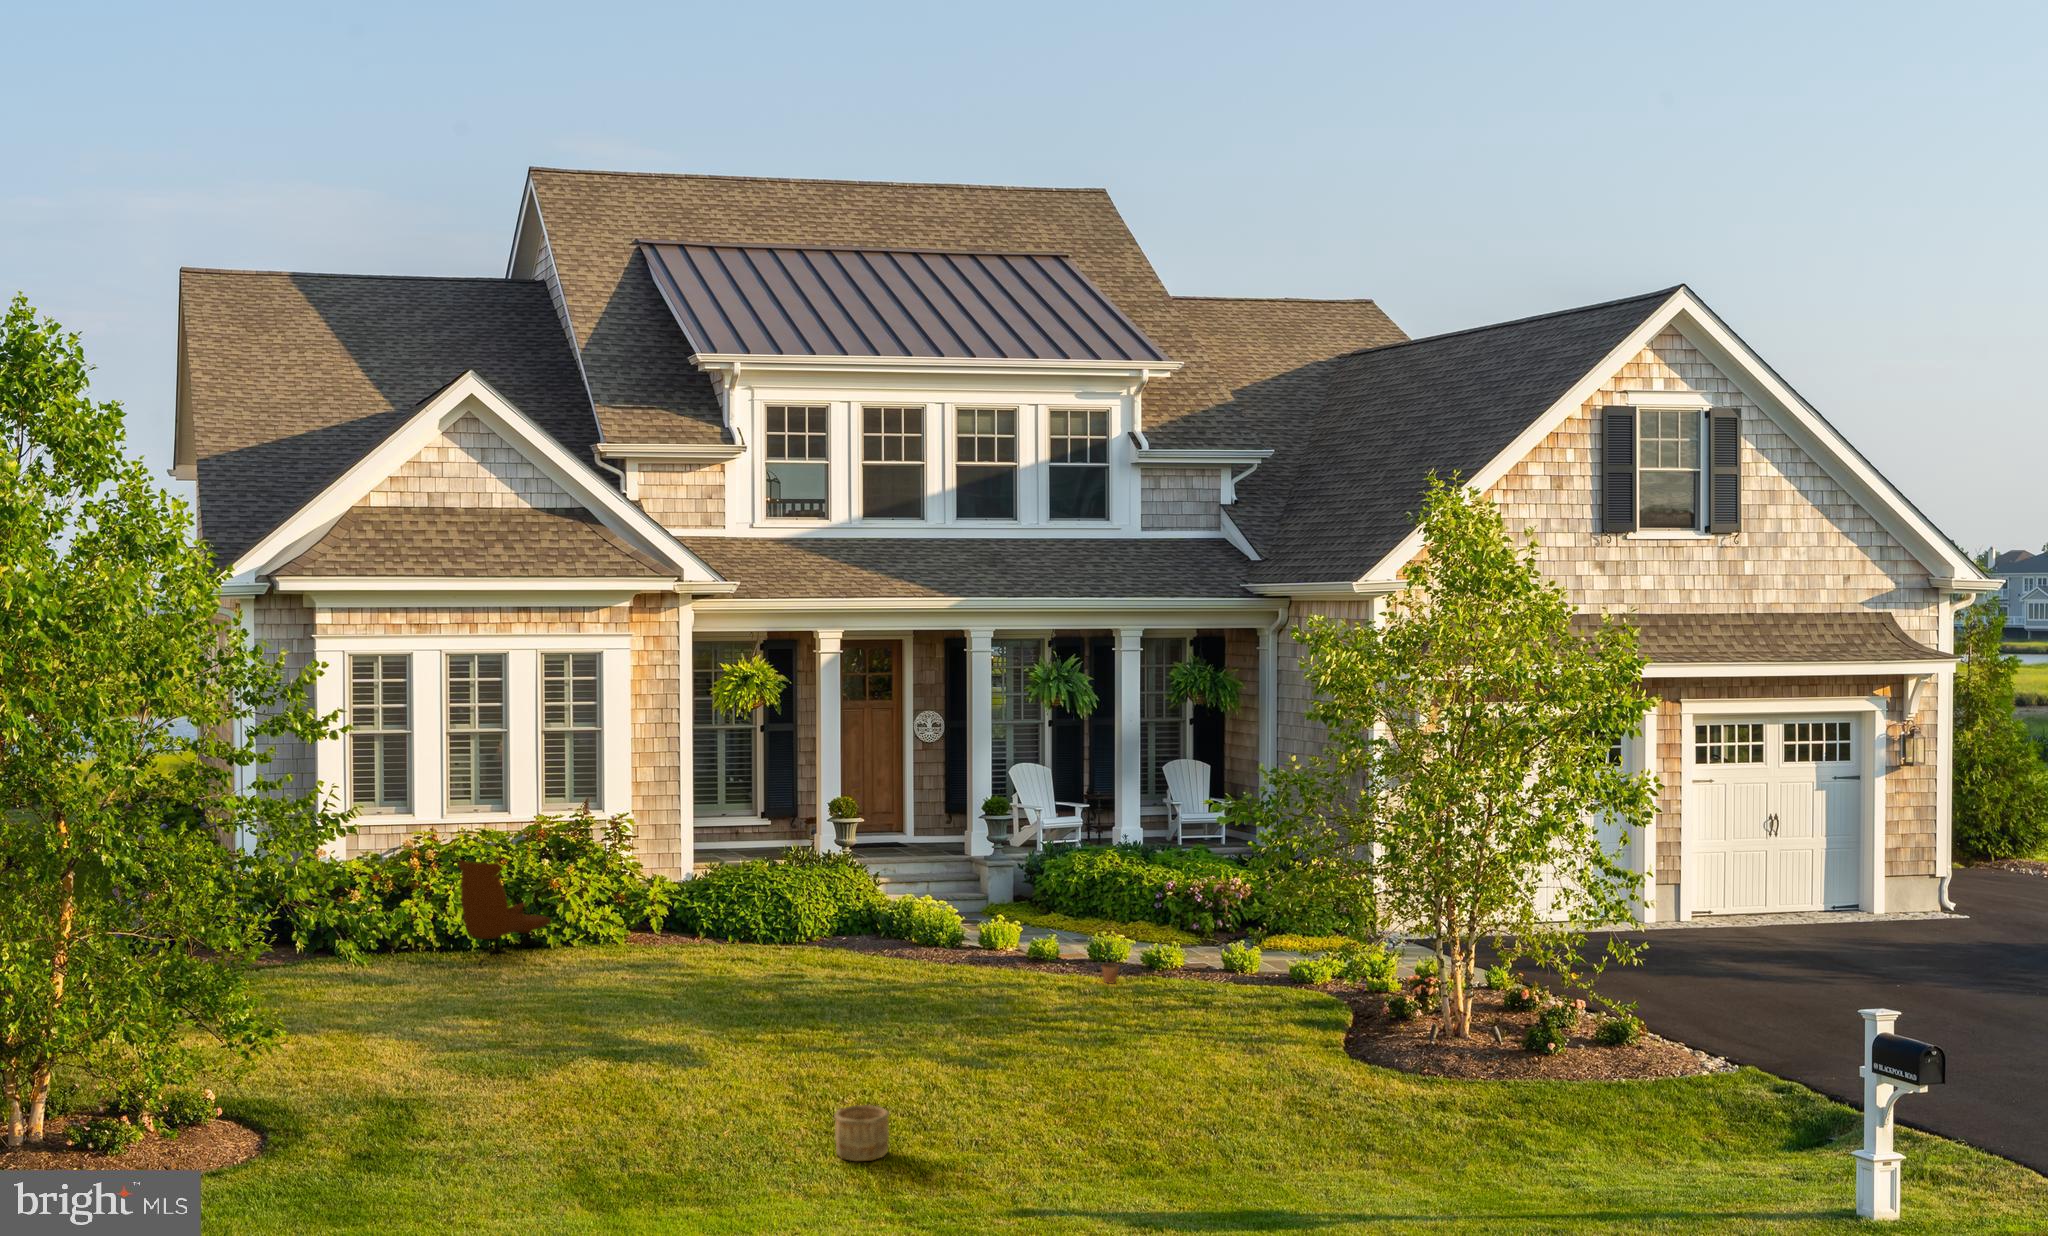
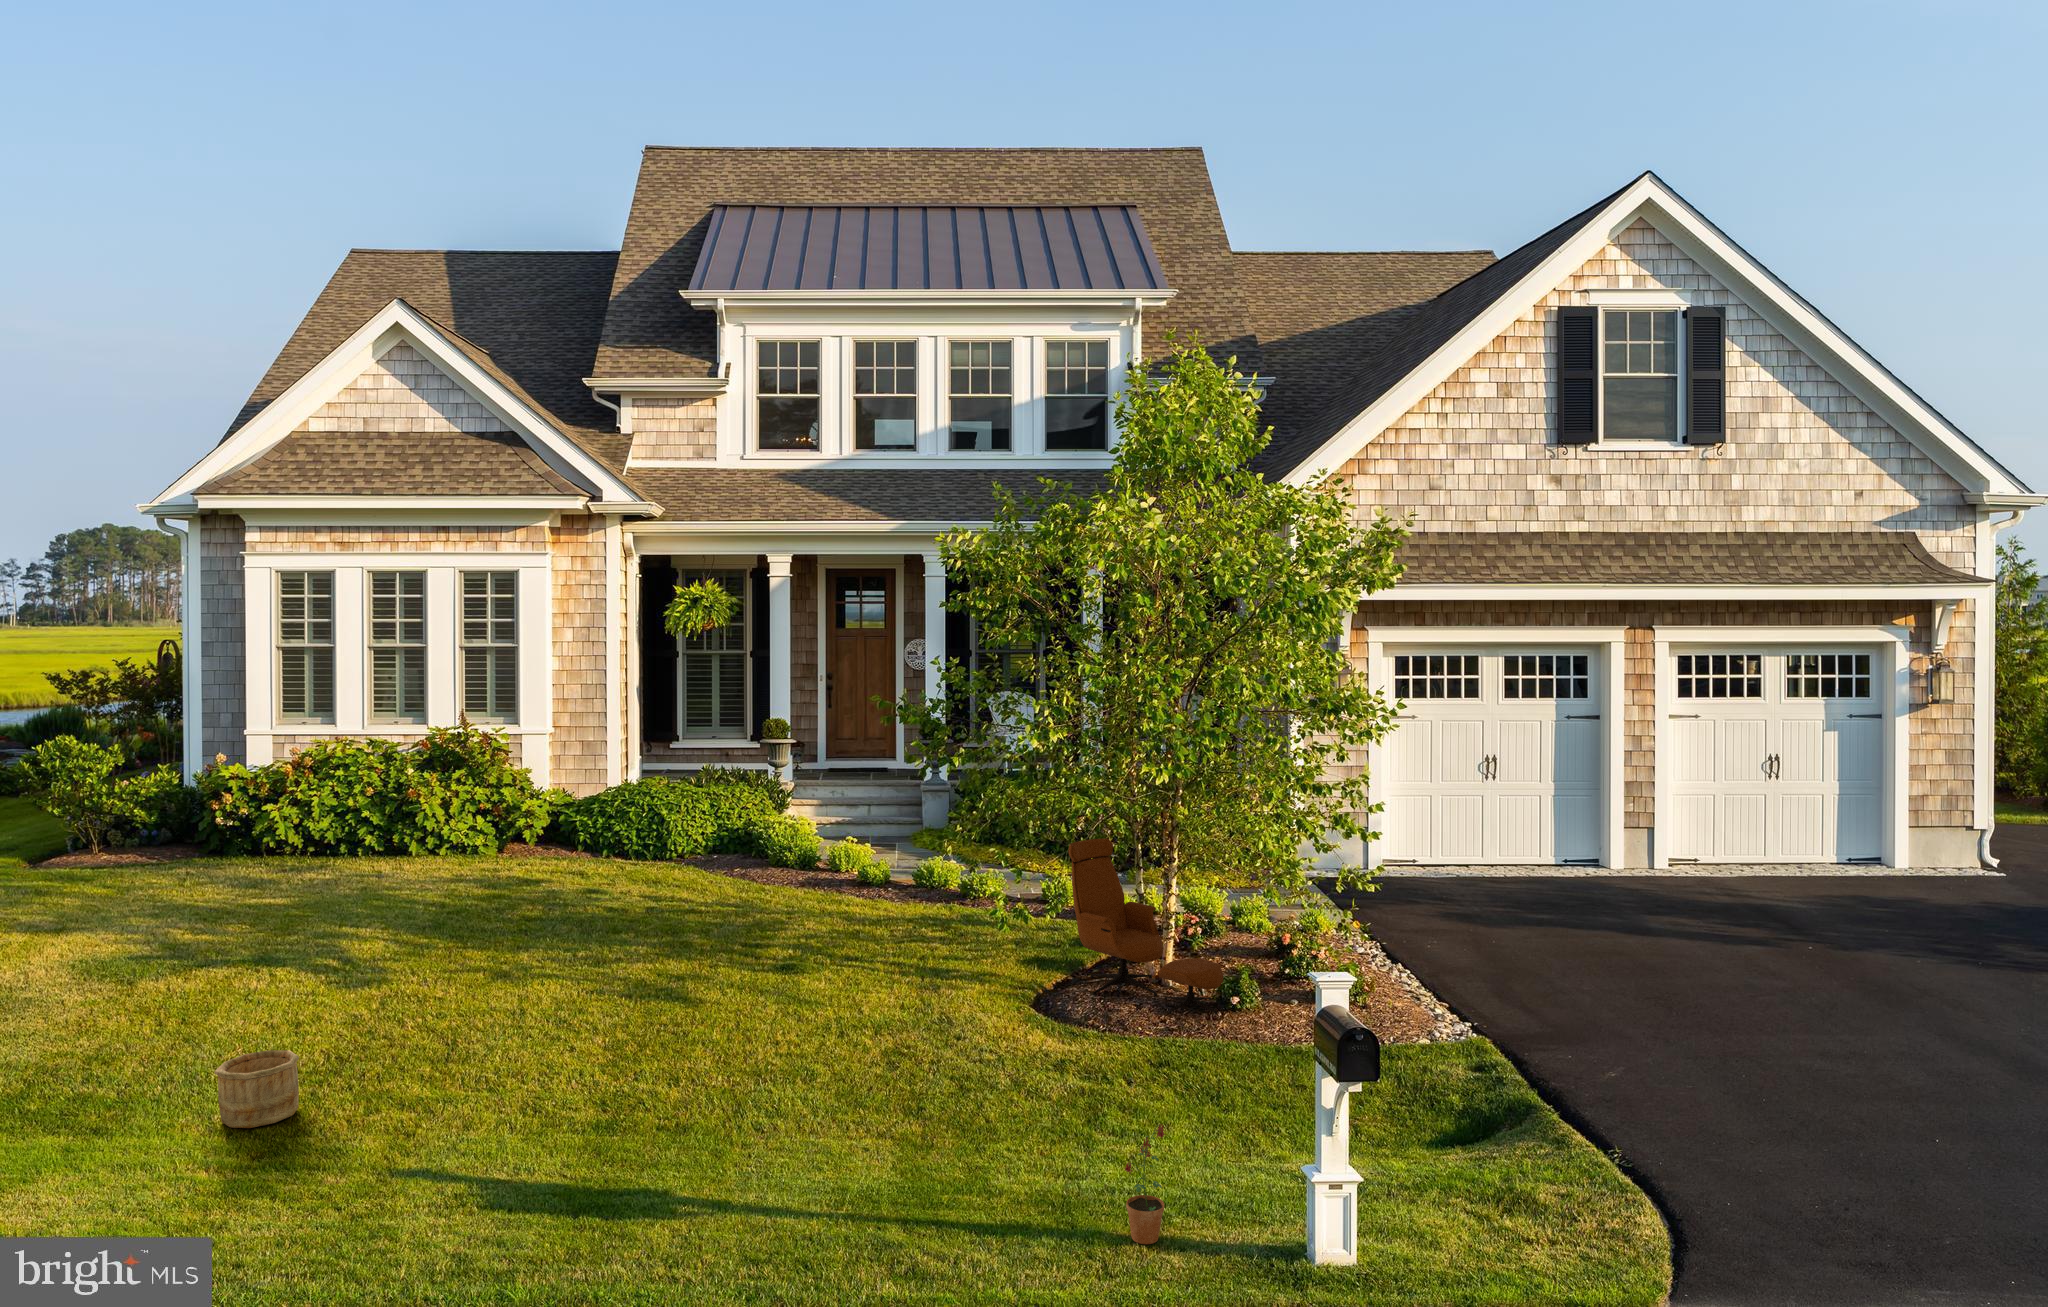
lounge chair: present [459,860,551,964] -> present [1068,839,1223,1014]
potted plant: present [1101,931,1119,983] -> present [1124,1124,1166,1244]

